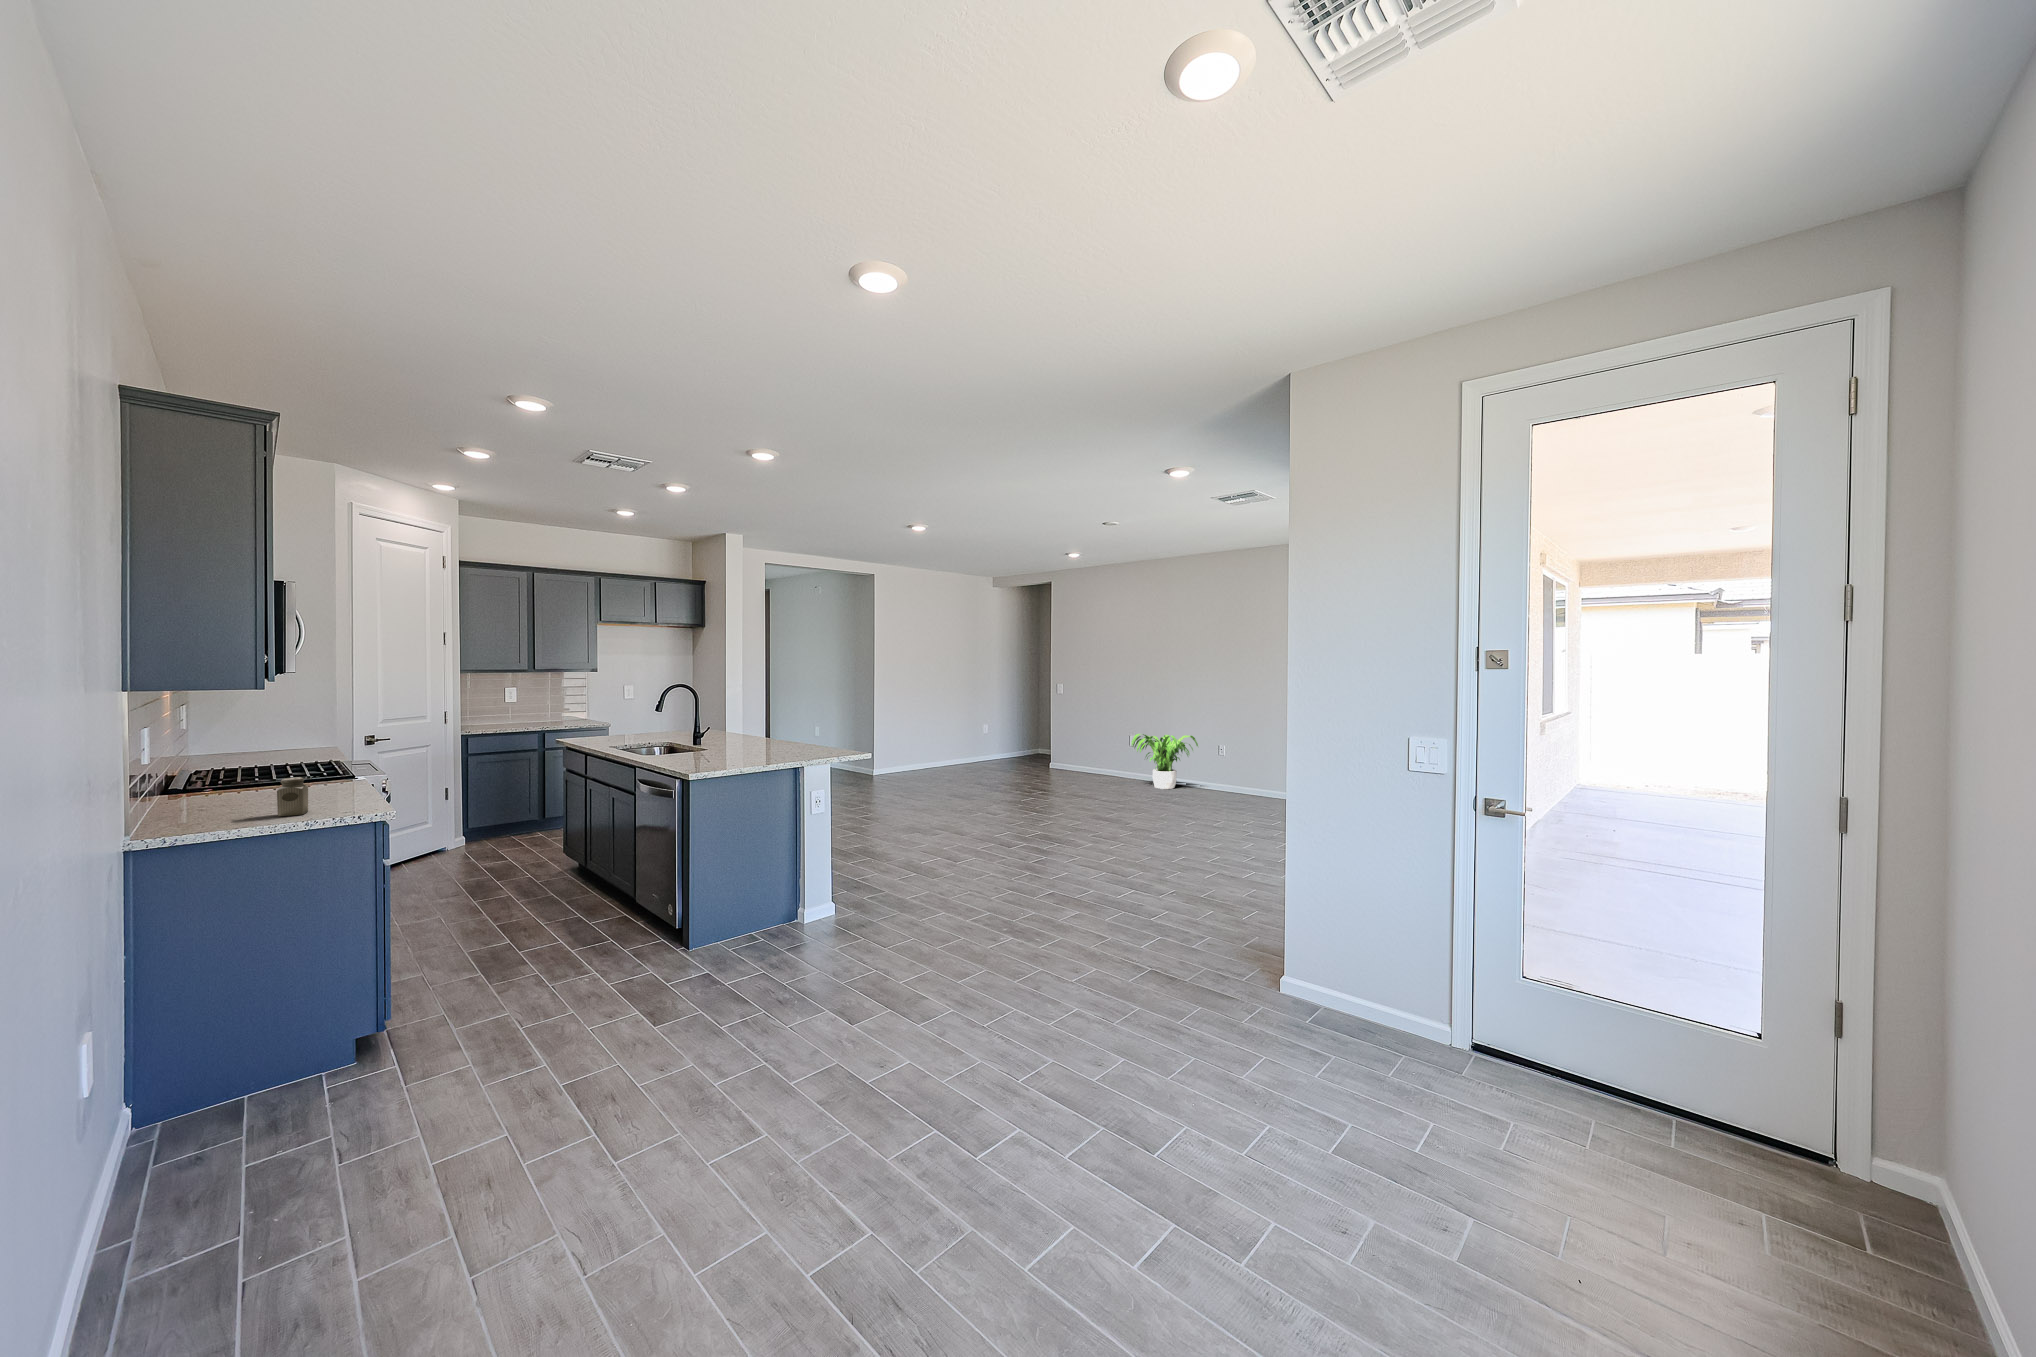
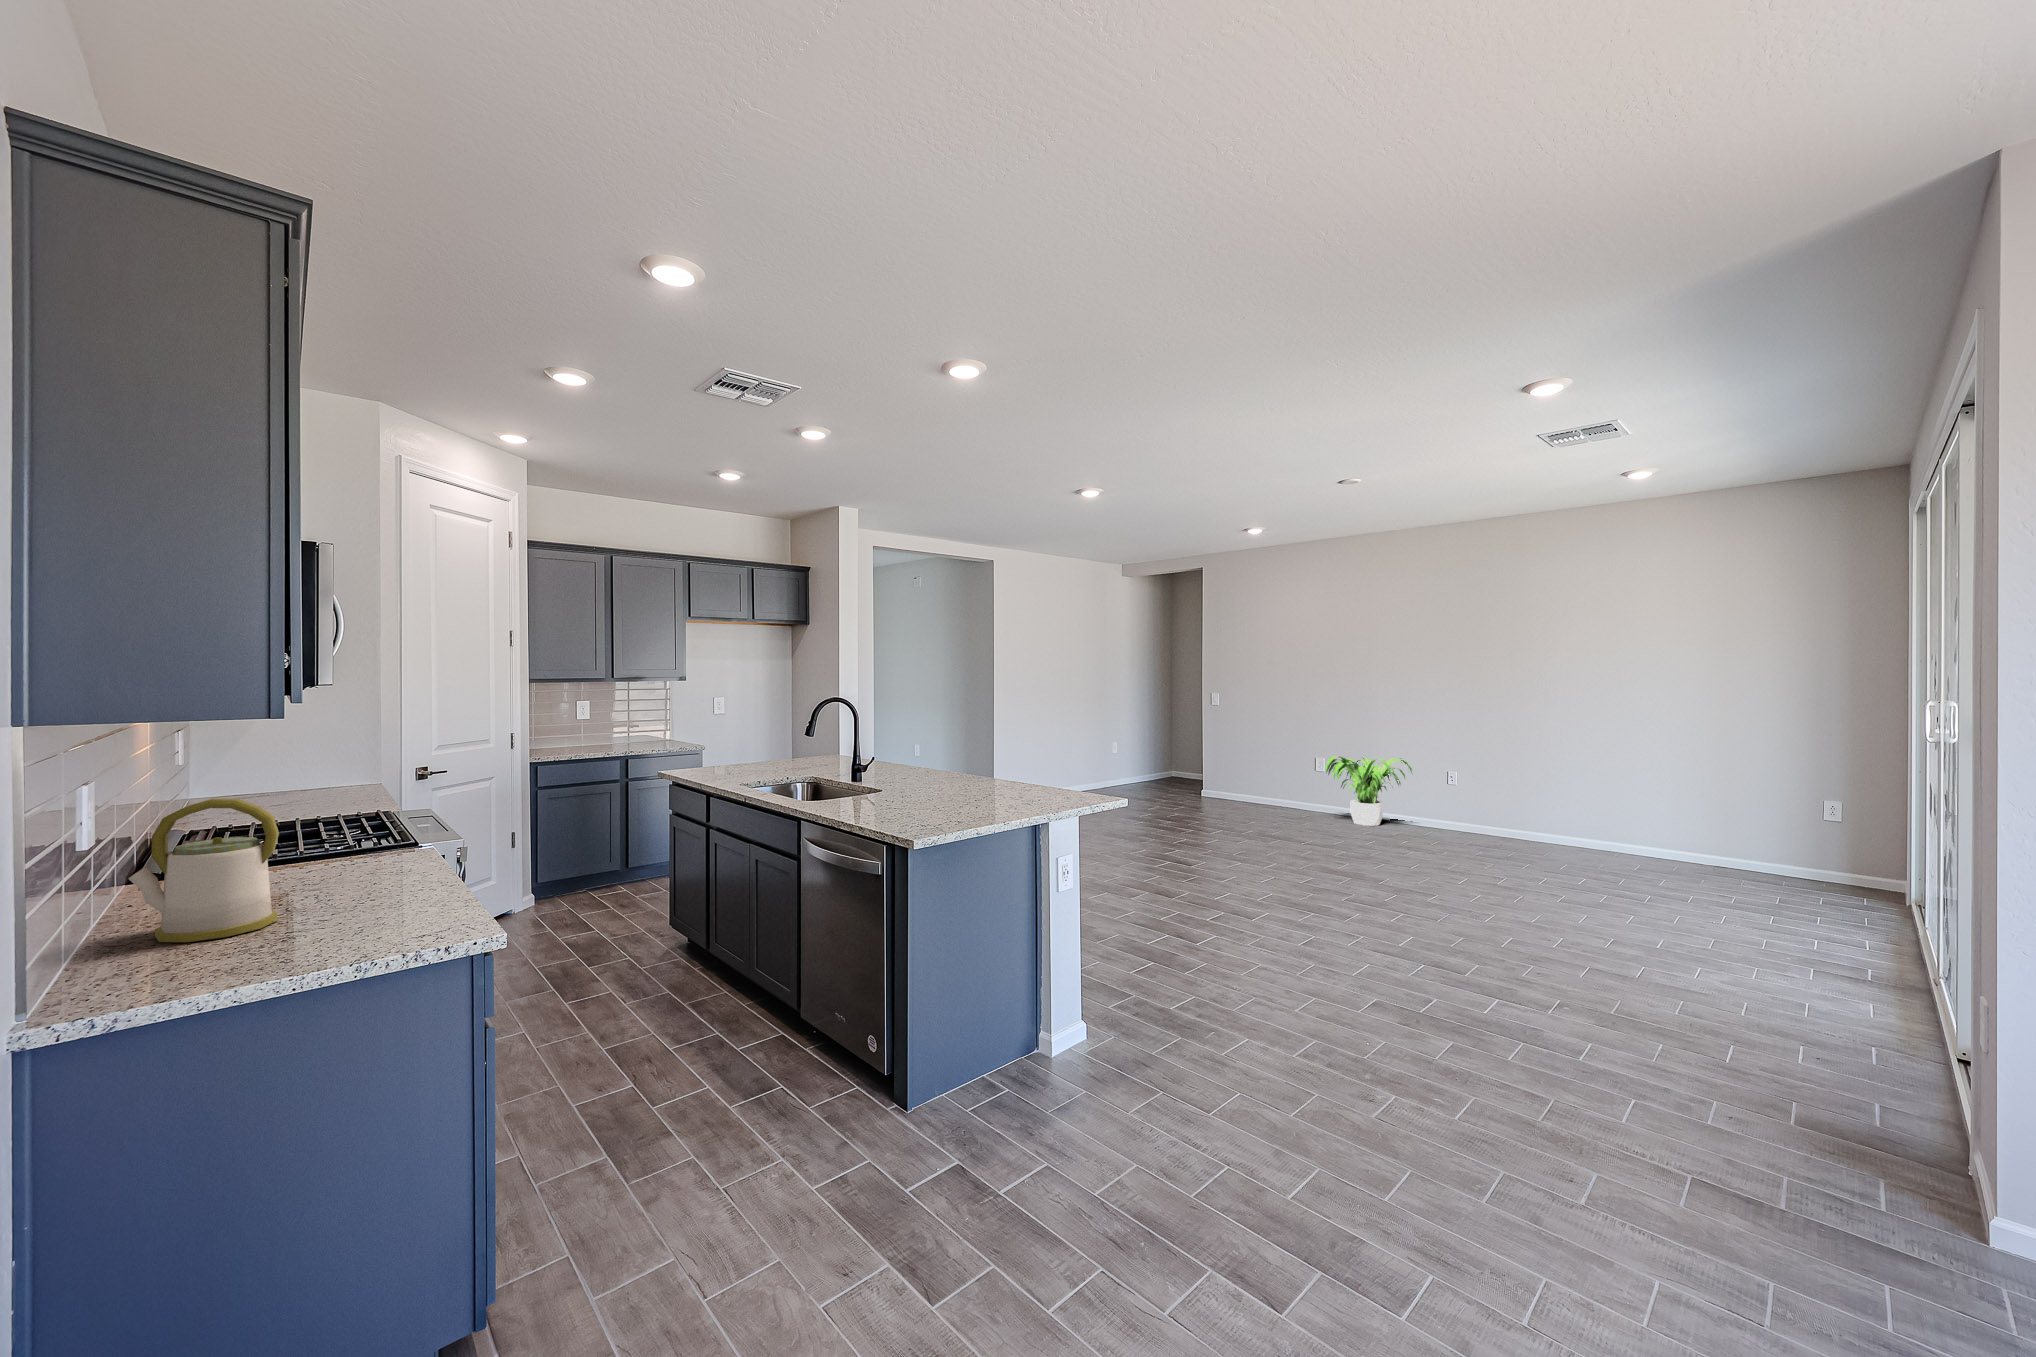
kettle: none [174,736,261,813] -> present [128,798,279,942]
salt shaker: present [277,777,308,816] -> none [305,877,359,954]

